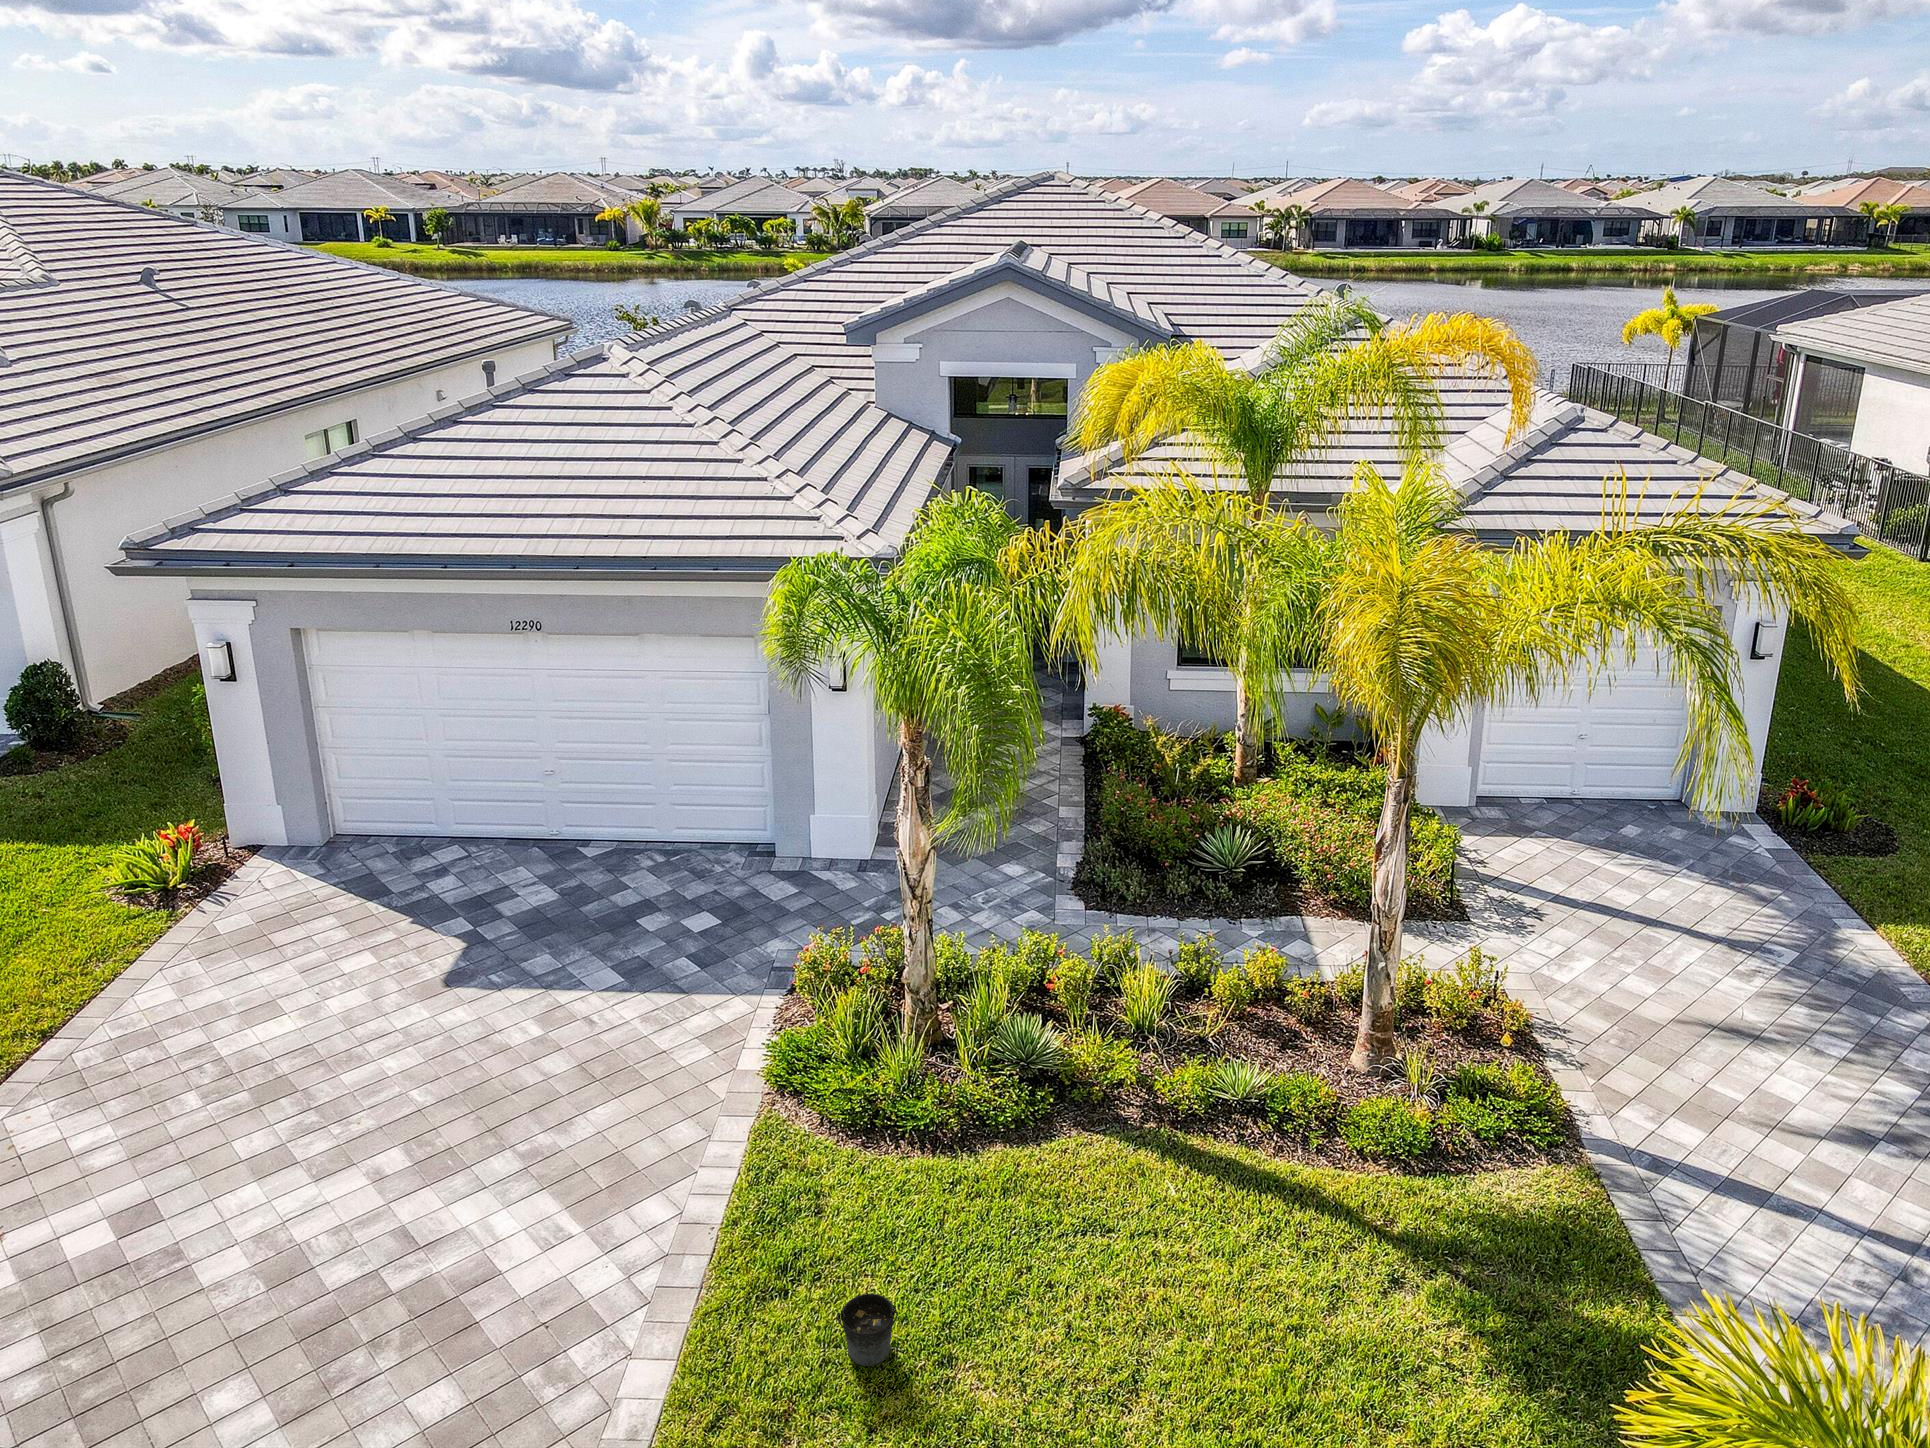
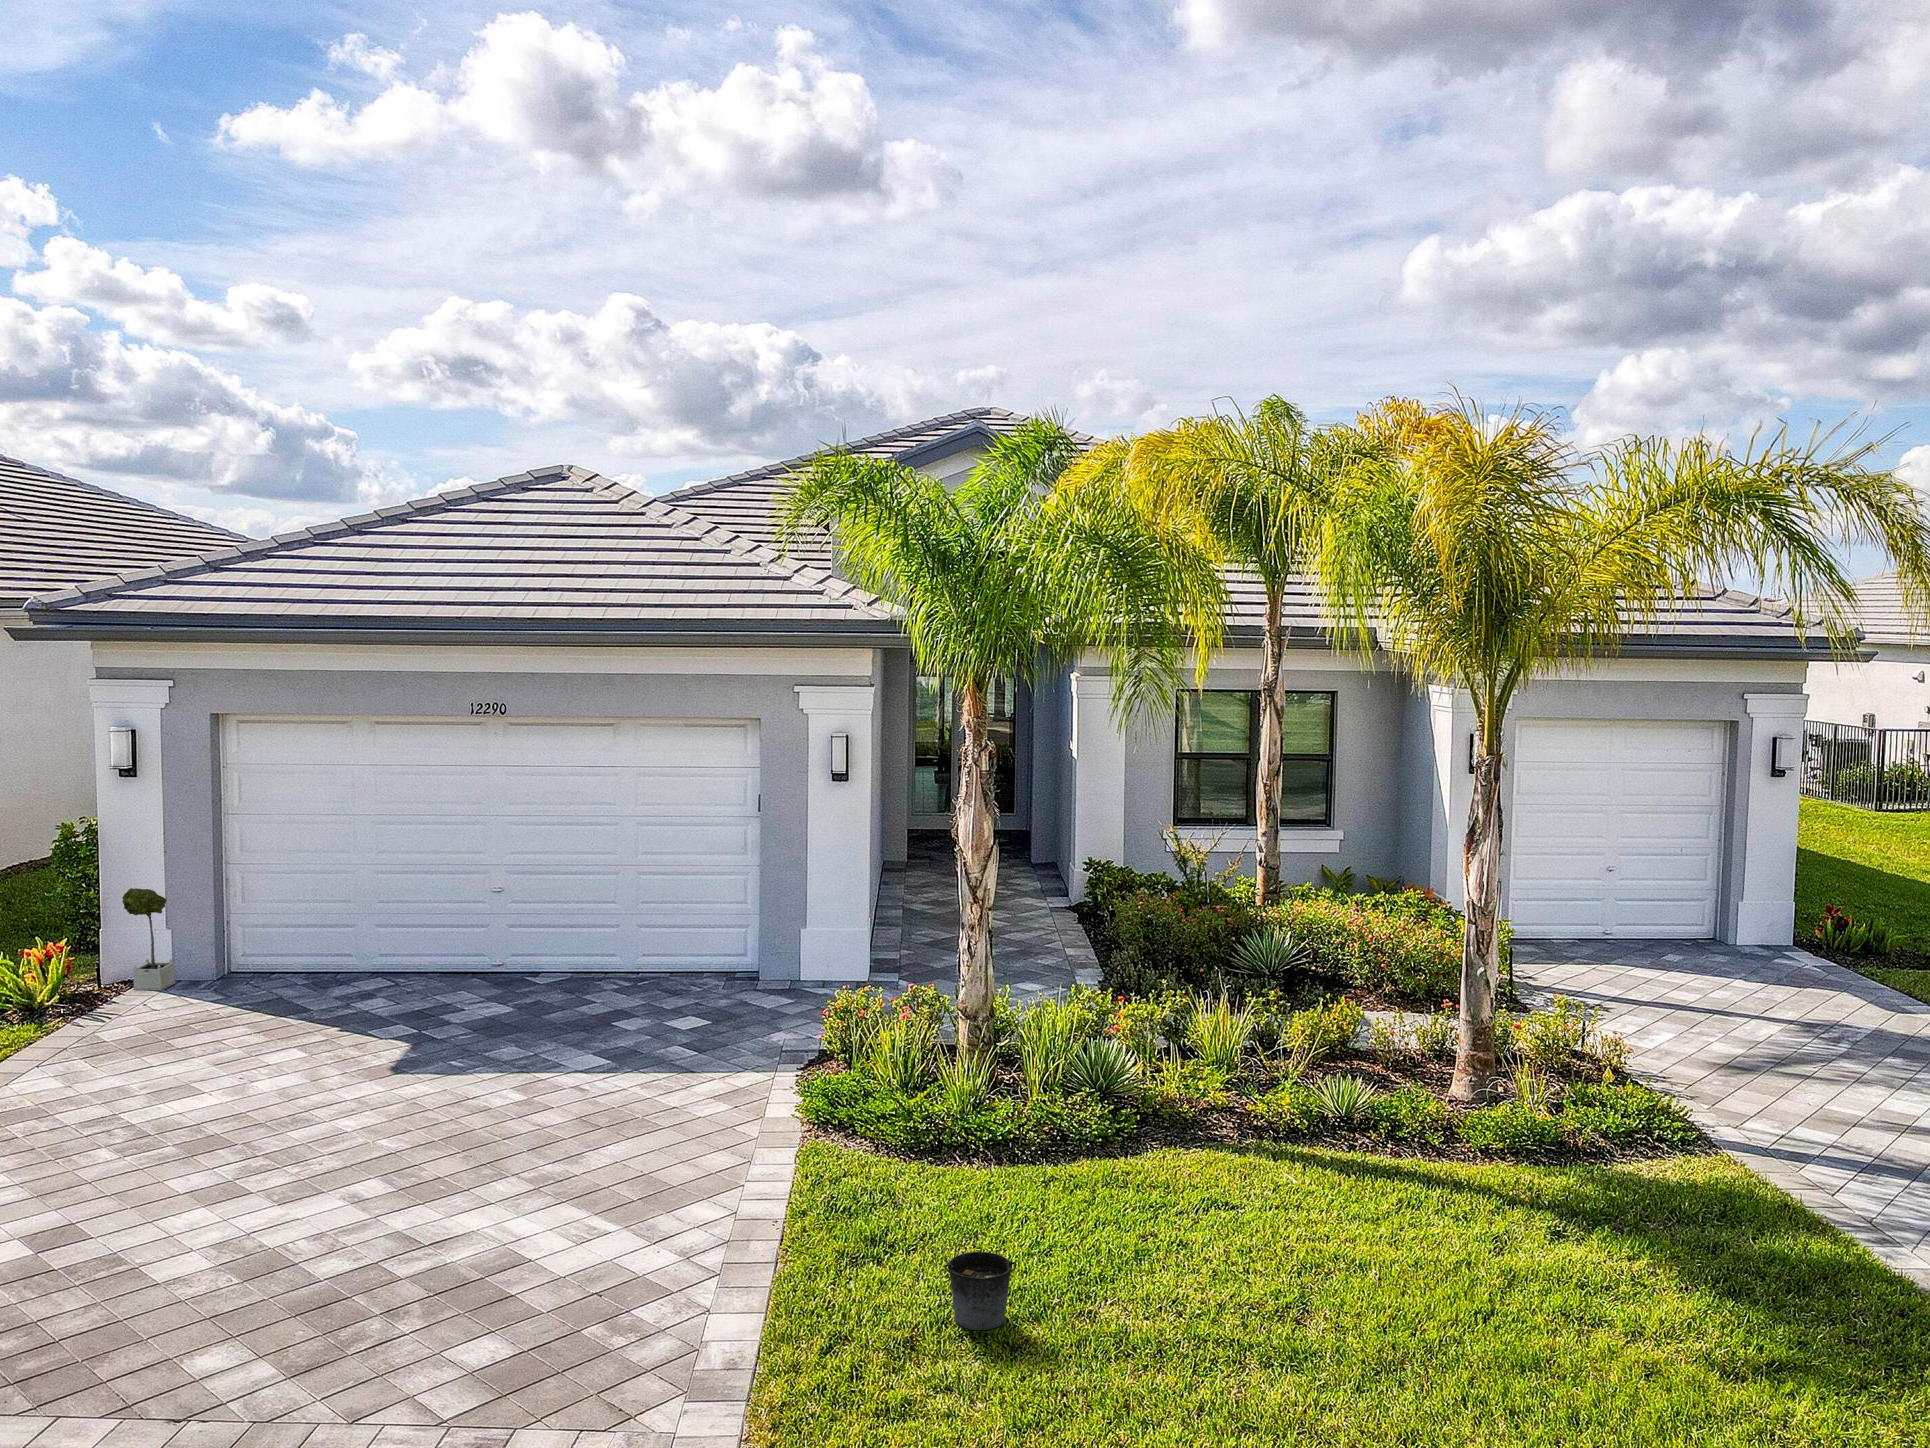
potted tree: none [233,781,289,863] -> present [122,888,175,990]

